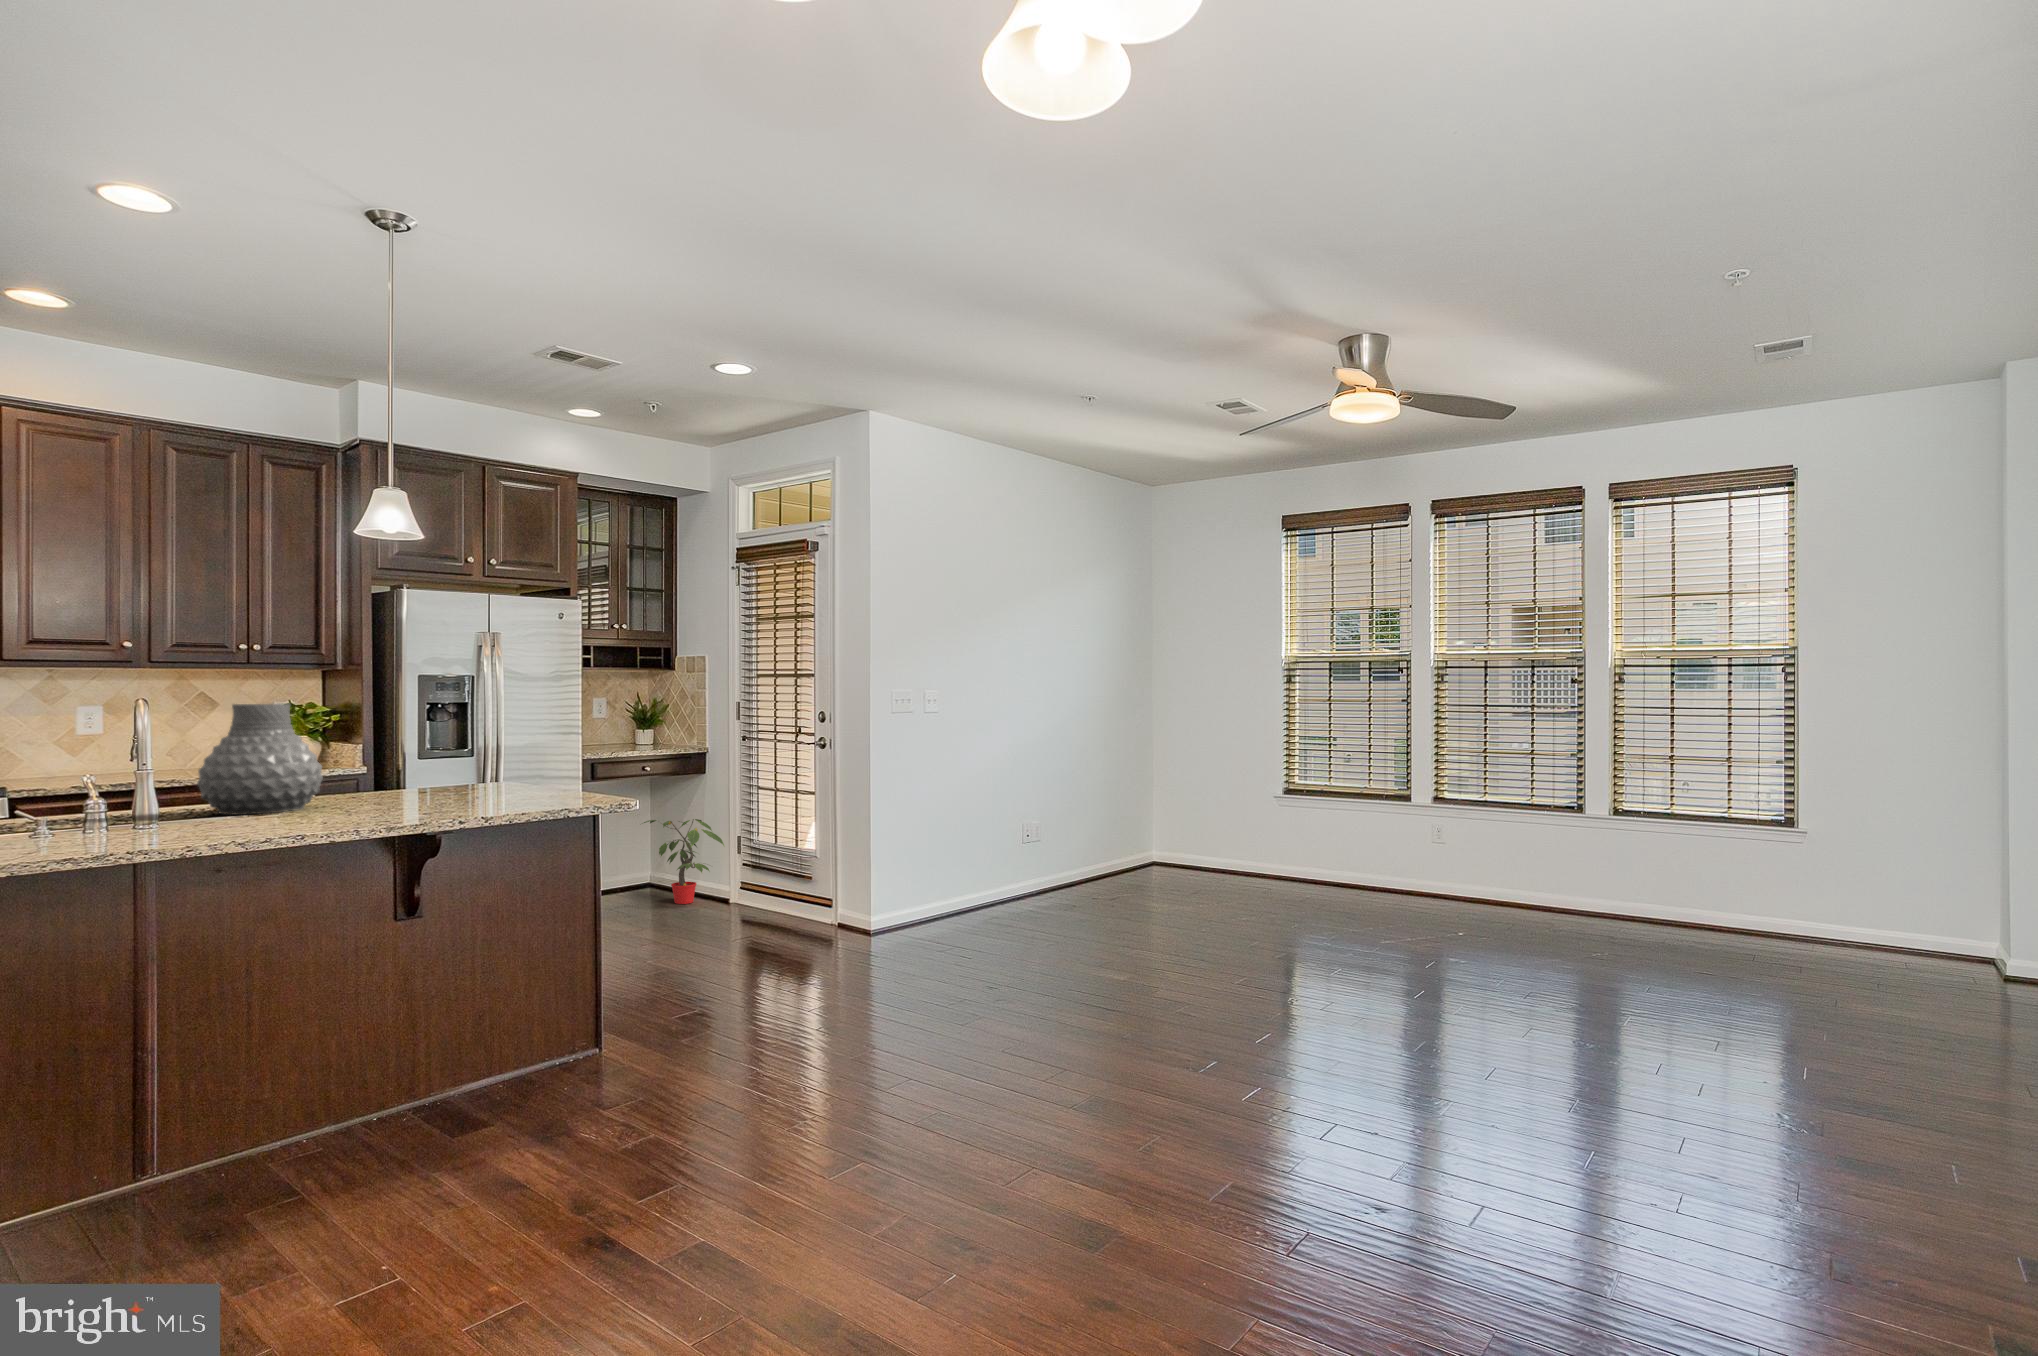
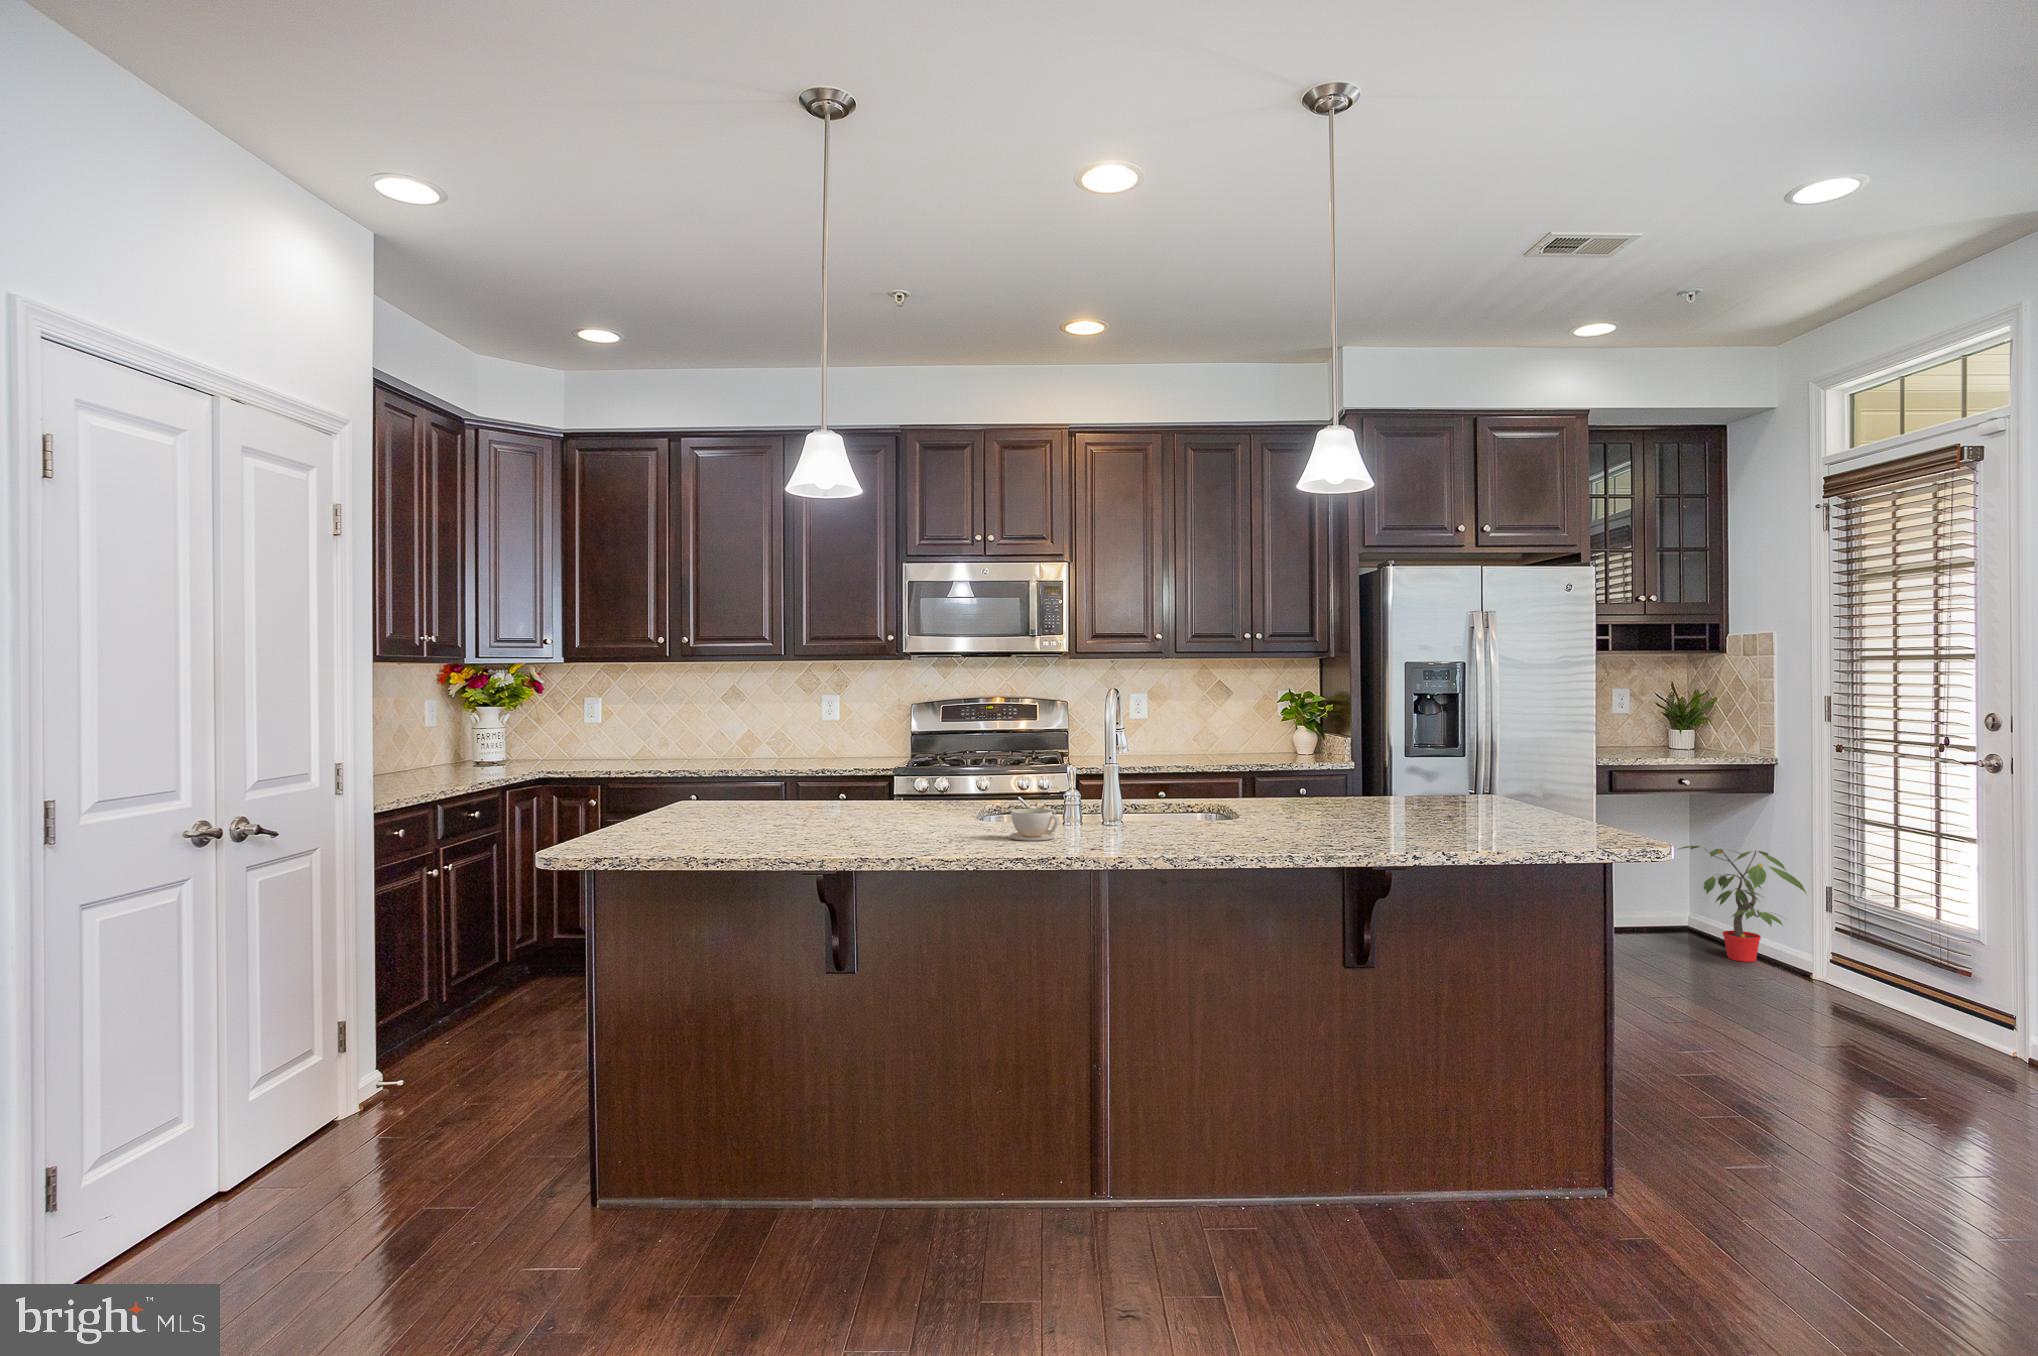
vase: present [197,704,323,815] -> none [1174,693,1291,813]
coffee cup: none [37,816,100,847] -> present [1010,809,1059,841]

